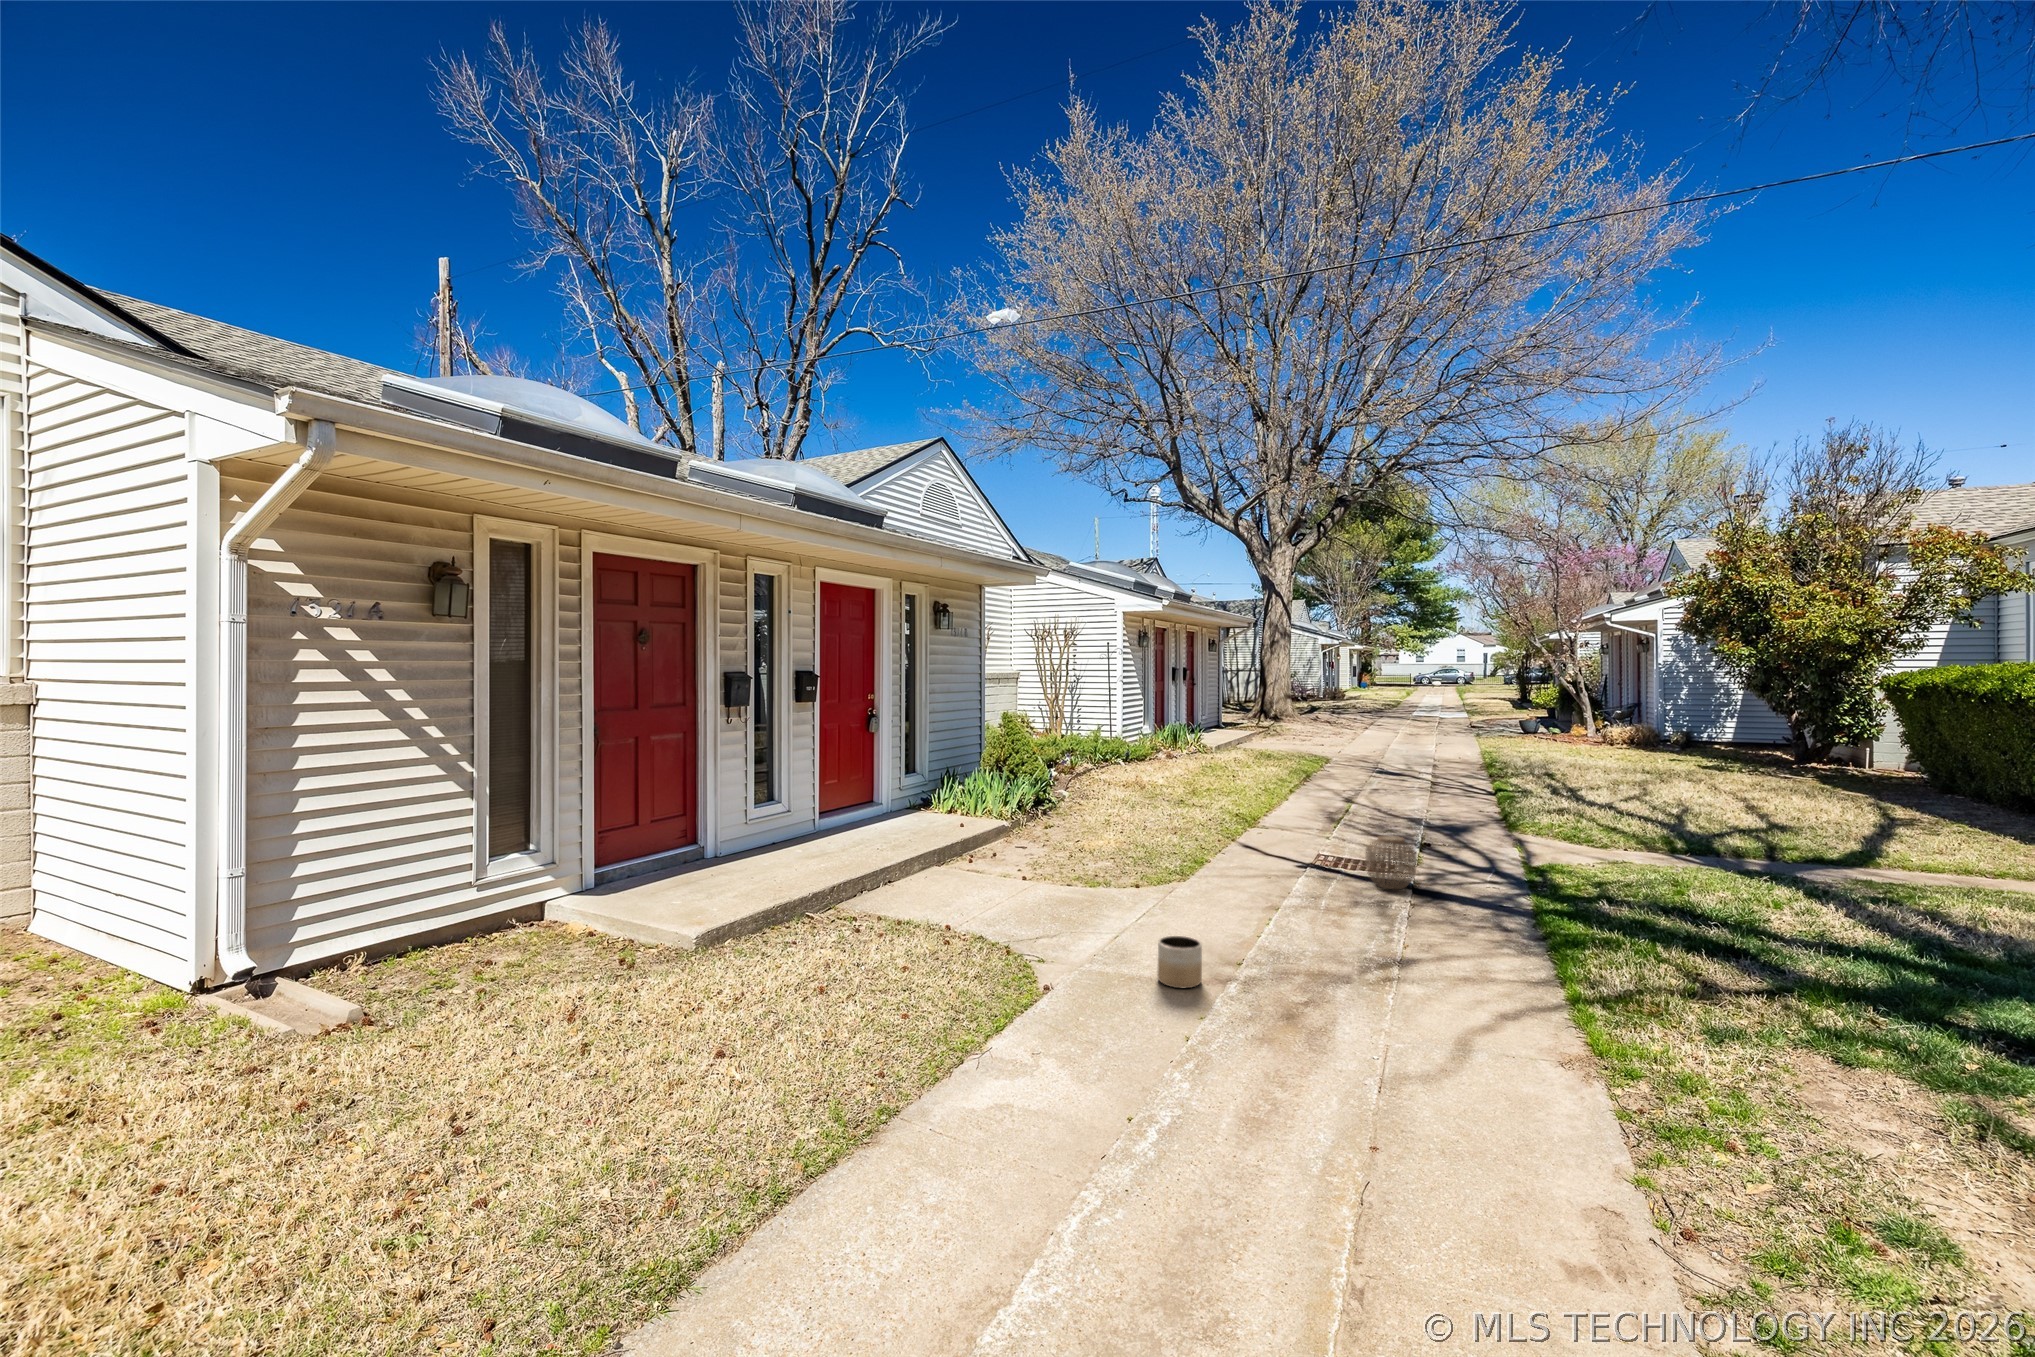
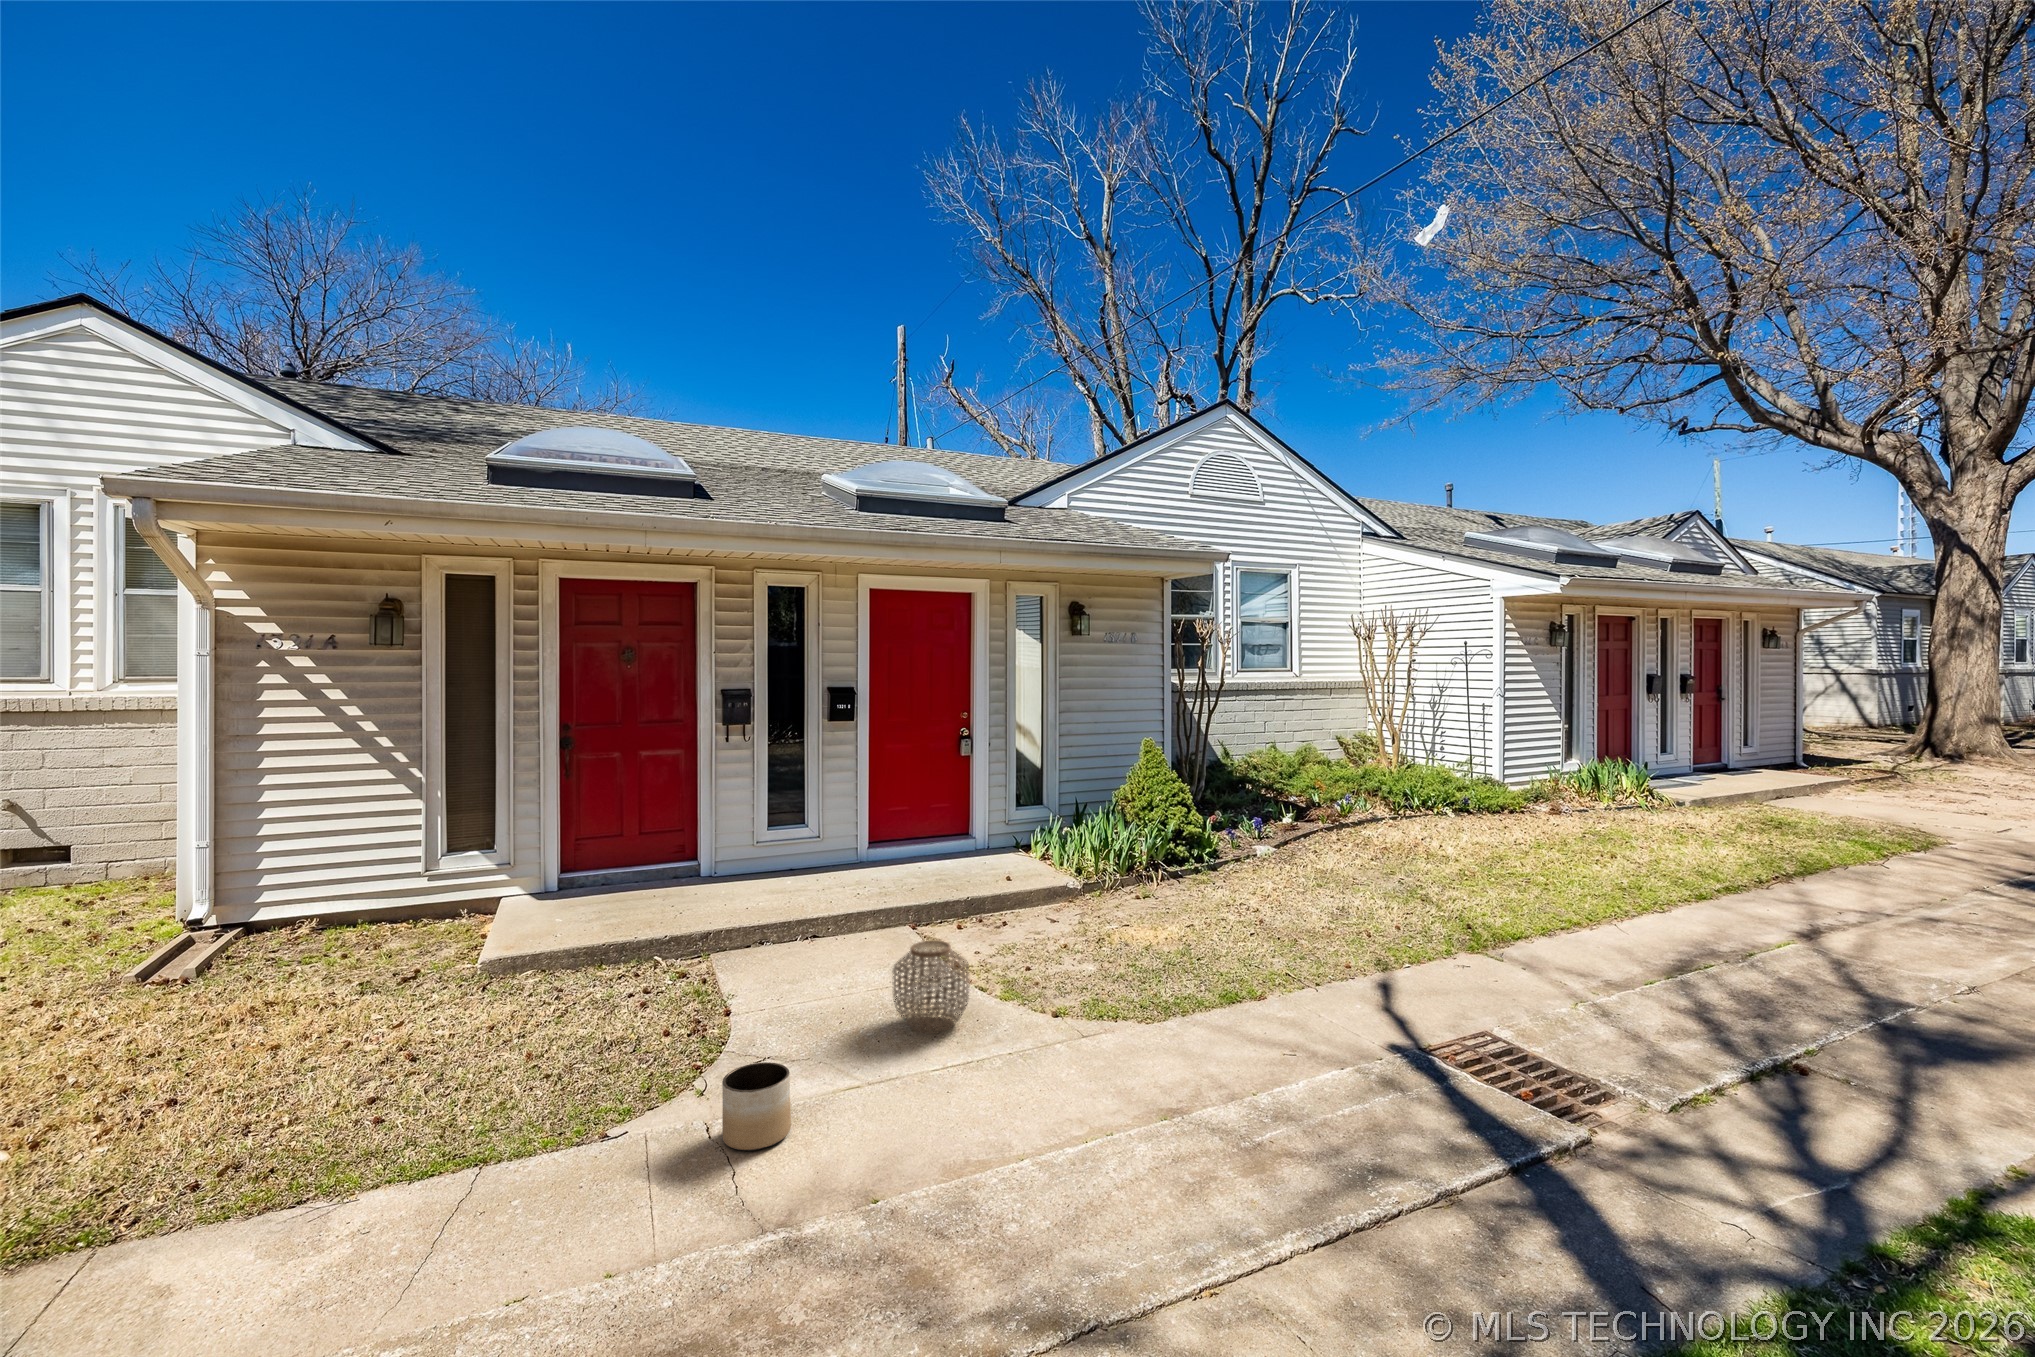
woven basket: present [1365,835,1417,889] -> present [893,940,969,1033]

